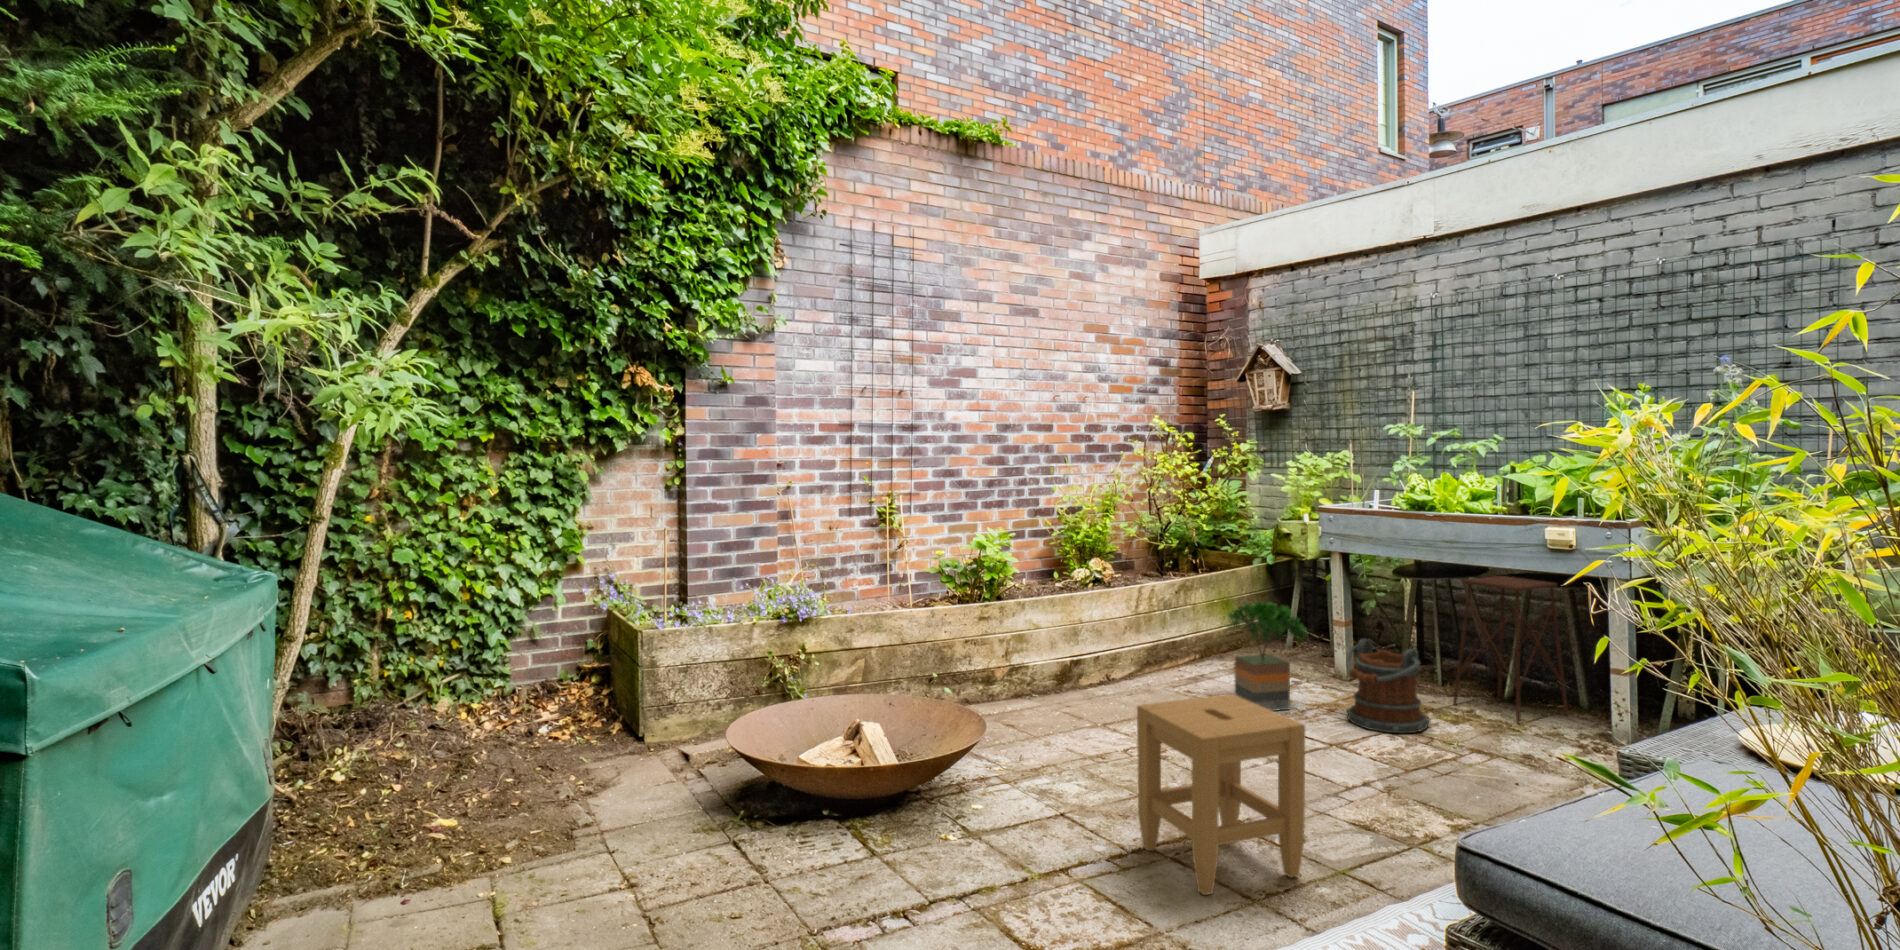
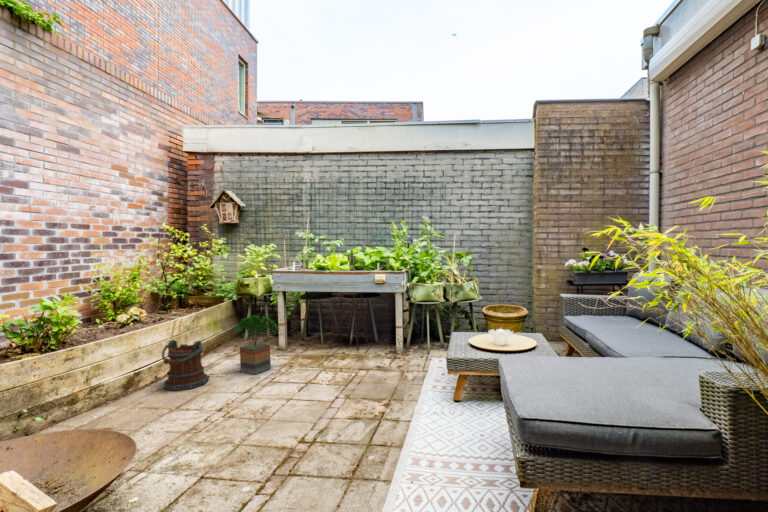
bucket: present [1346,639,1430,733] -> present [162,340,209,390]
stool: present [1137,694,1305,895] -> none [263,363,360,487]

